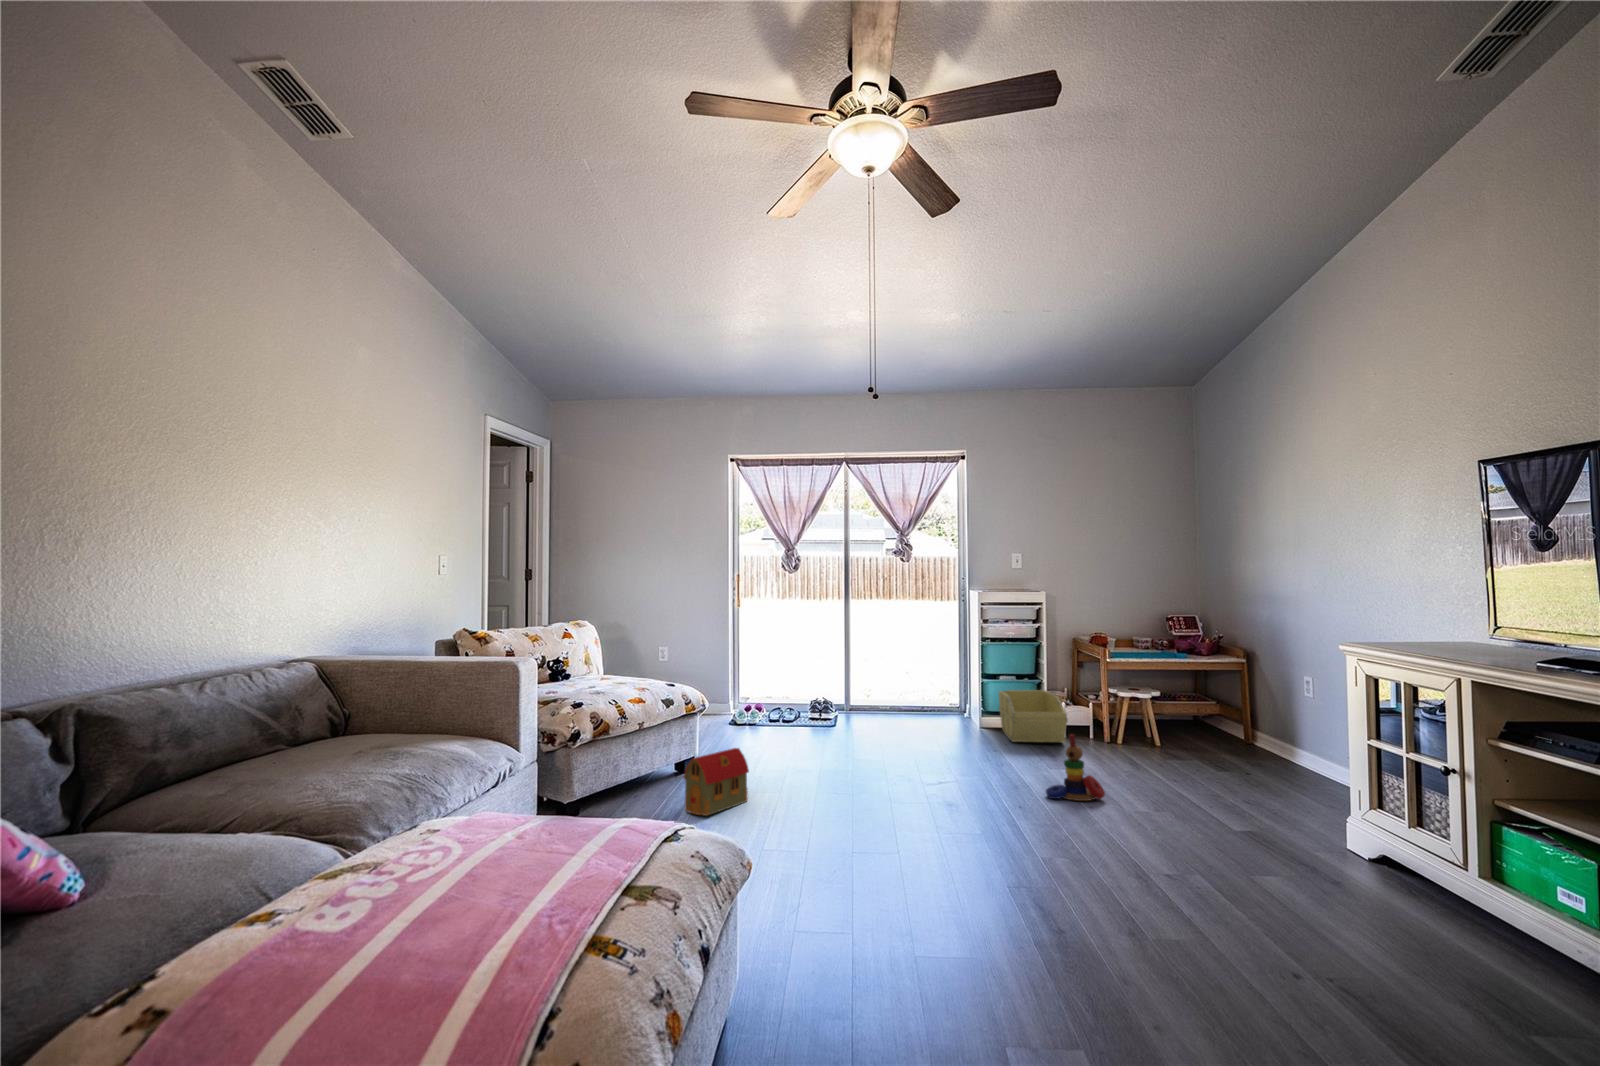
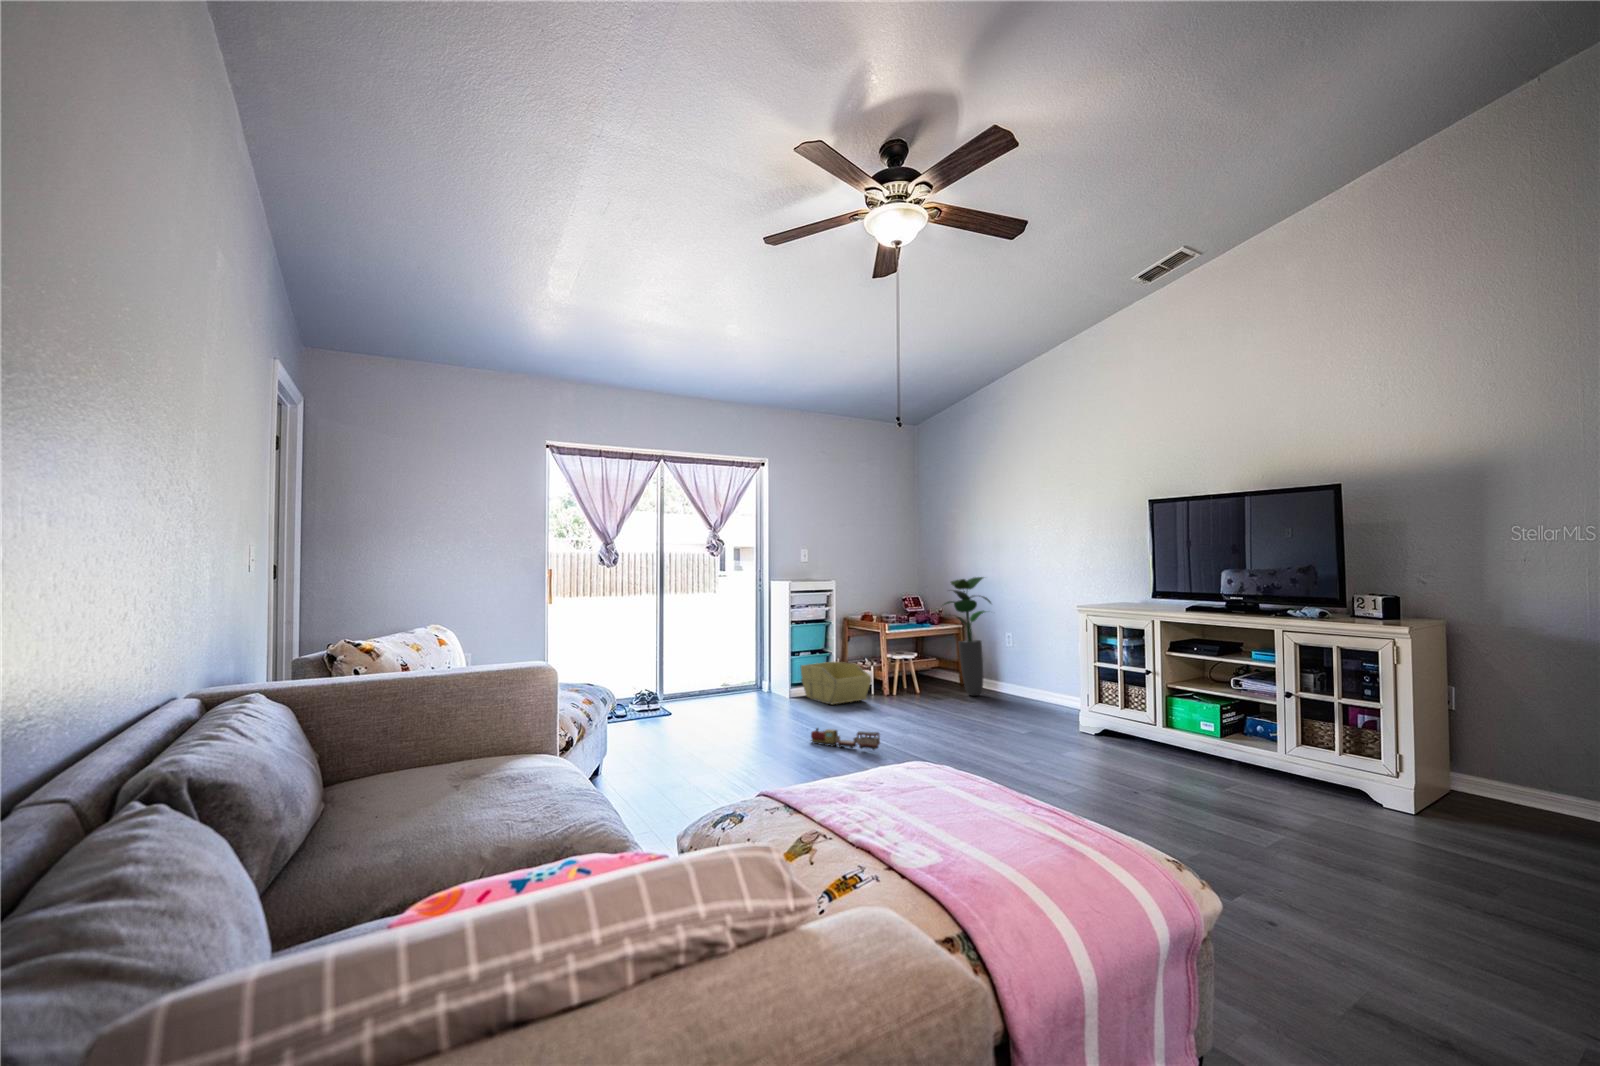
potted plant: none [1192,592,1281,762] -> present [944,577,991,696]
stacking toy: present [1046,734,1105,801] -> none [904,686,941,737]
toy house: present [683,748,749,816] -> none [658,736,702,804]
toy train: none [919,765,980,806] -> present [811,728,880,750]

